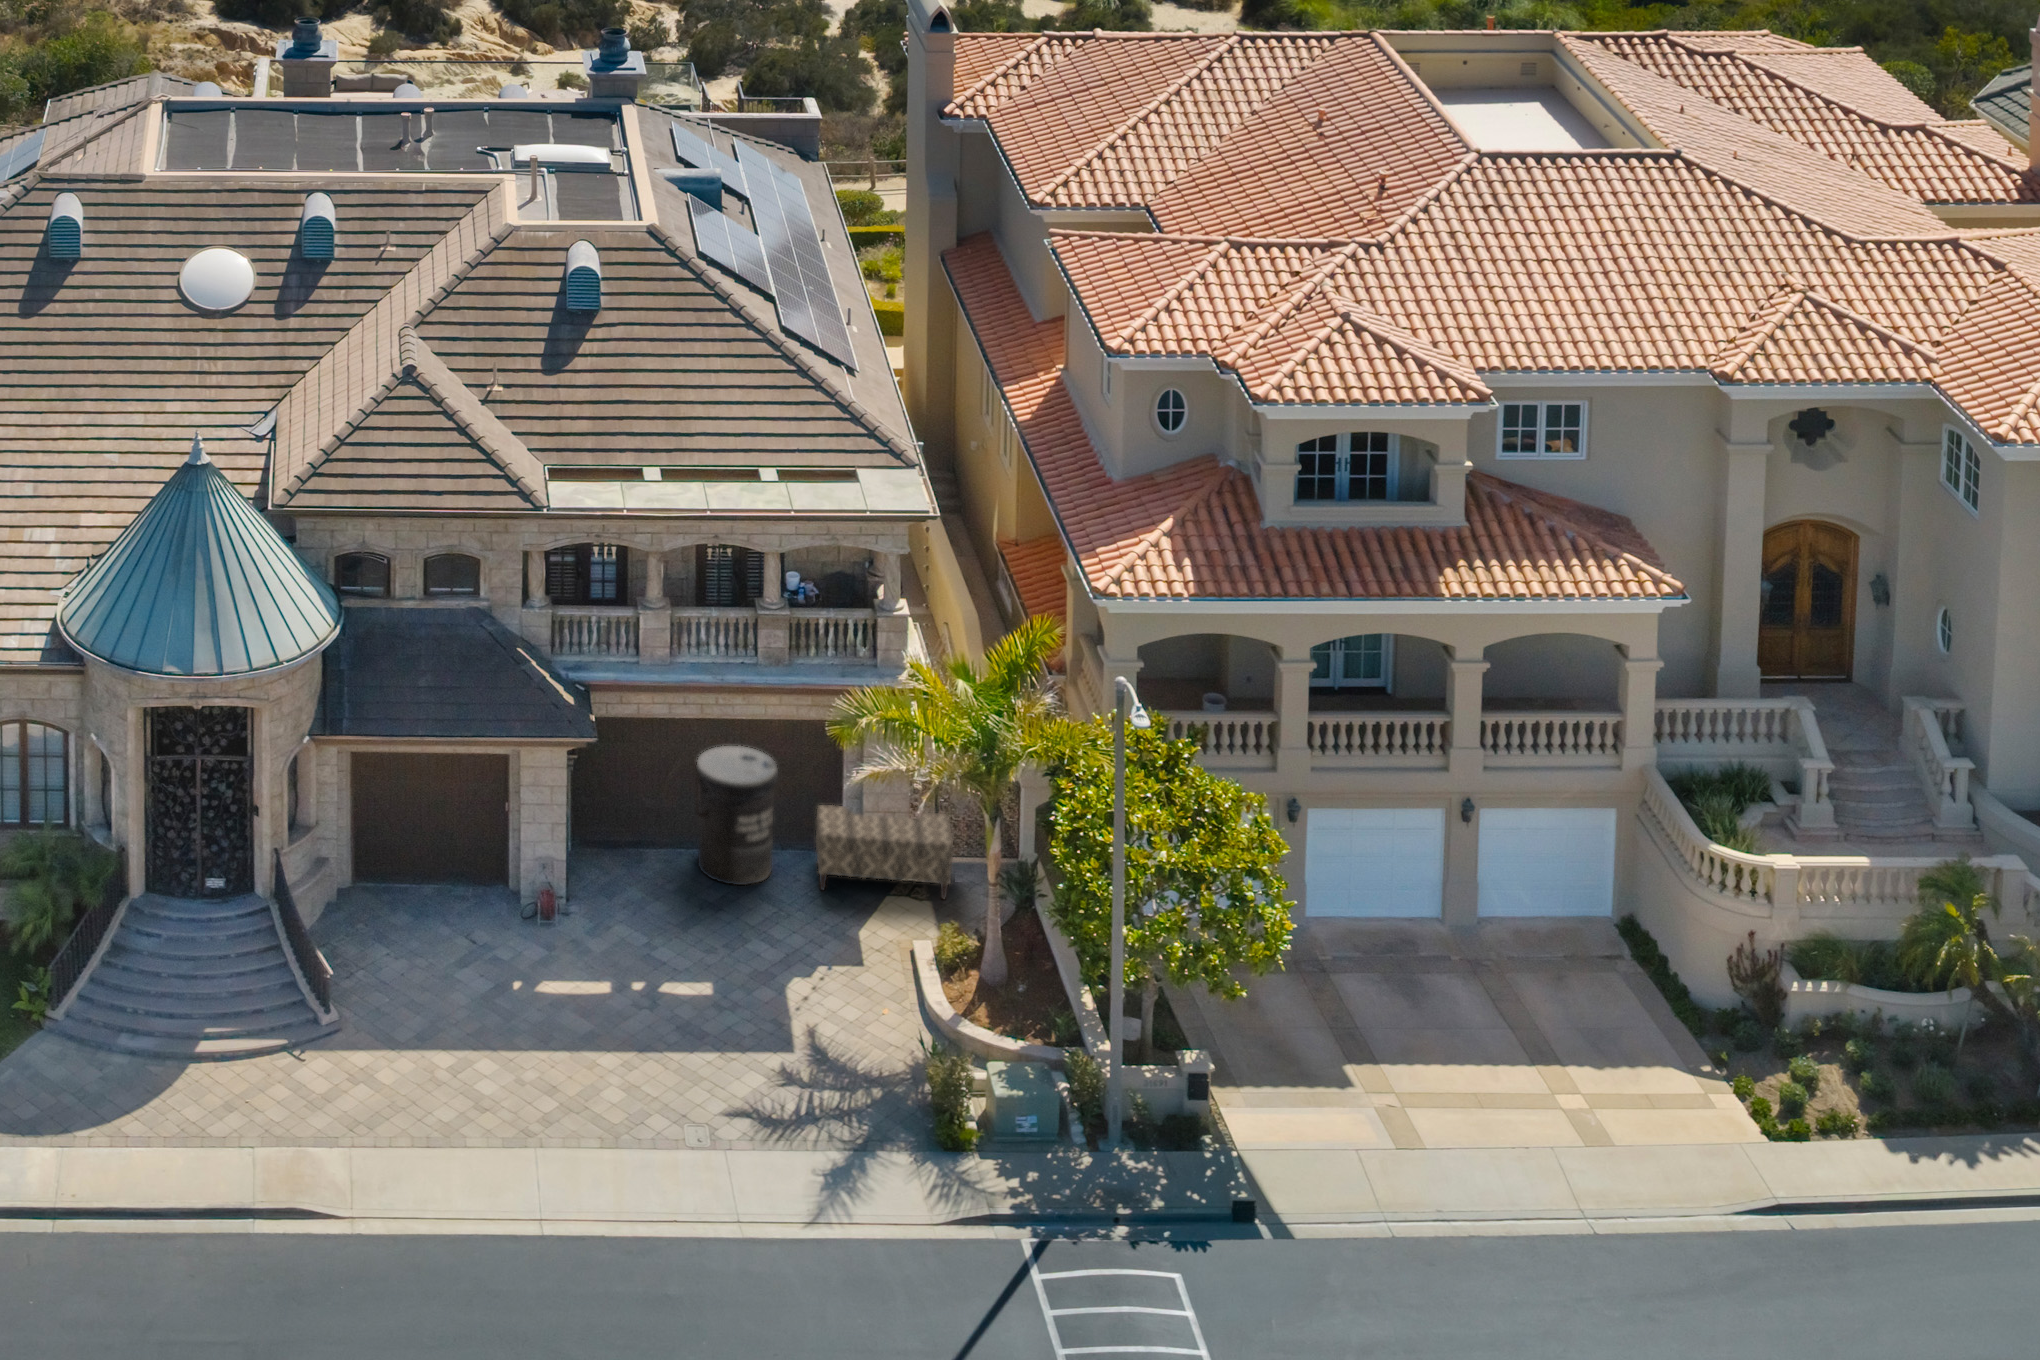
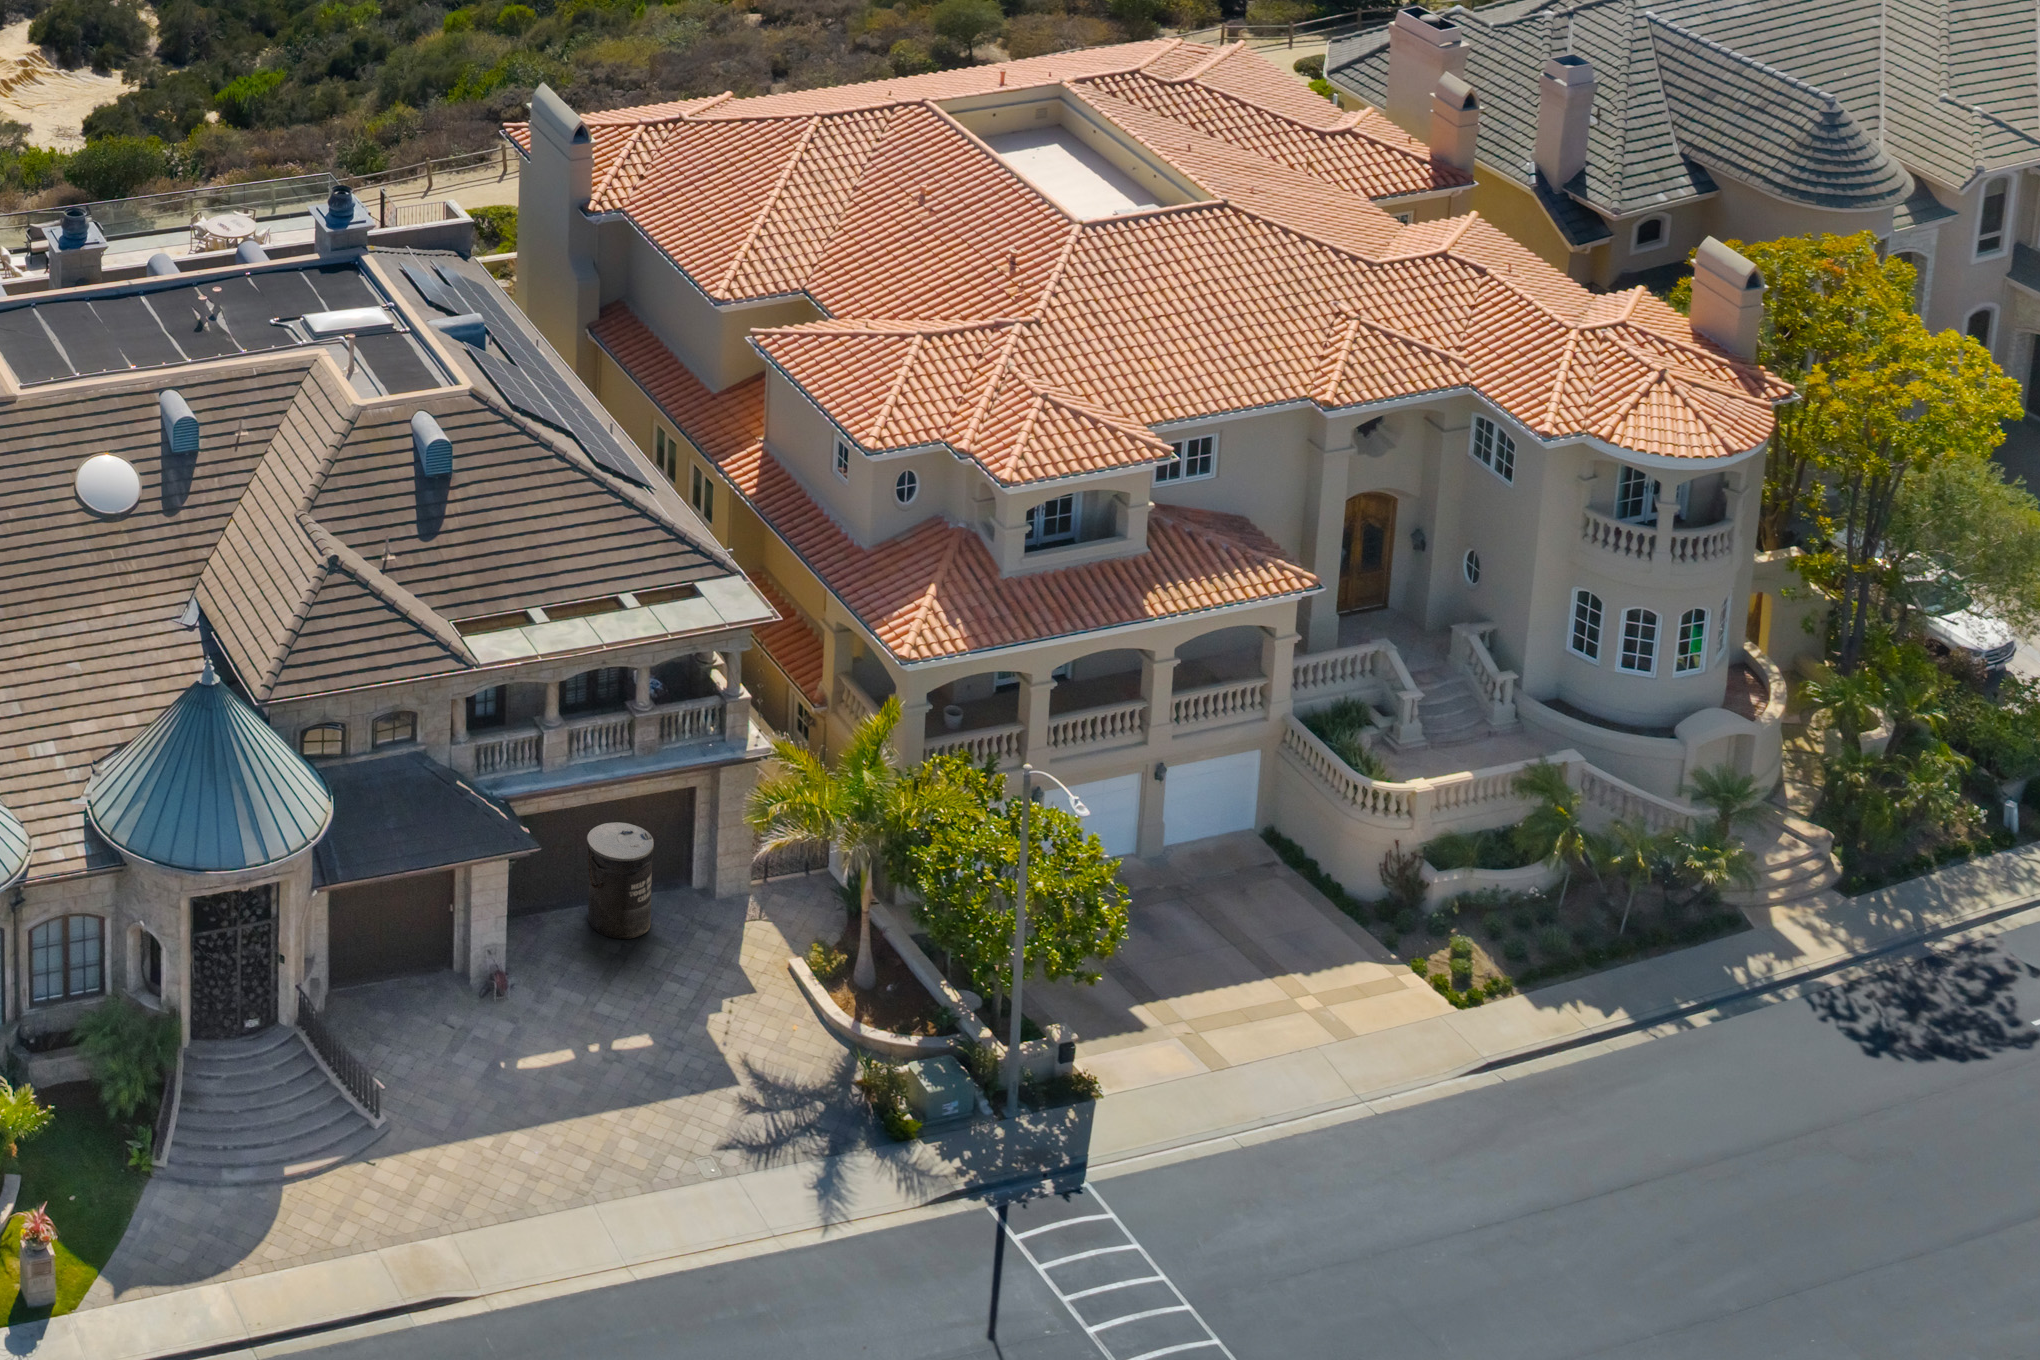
bench: present [816,805,953,899] -> none [678,851,800,931]

